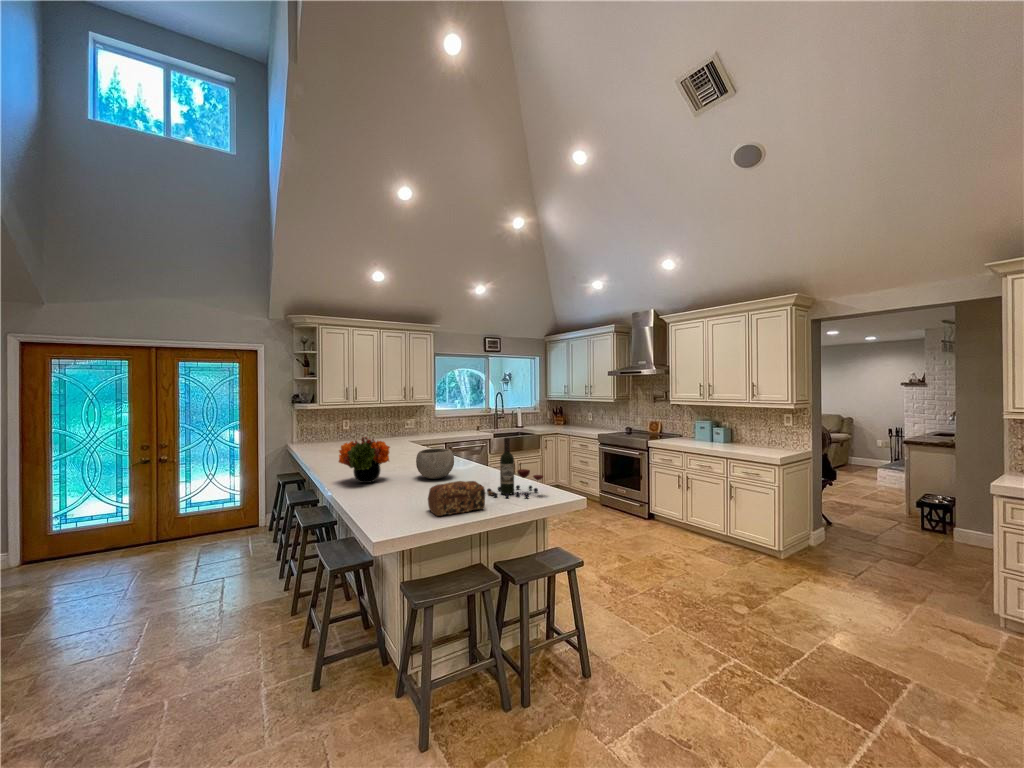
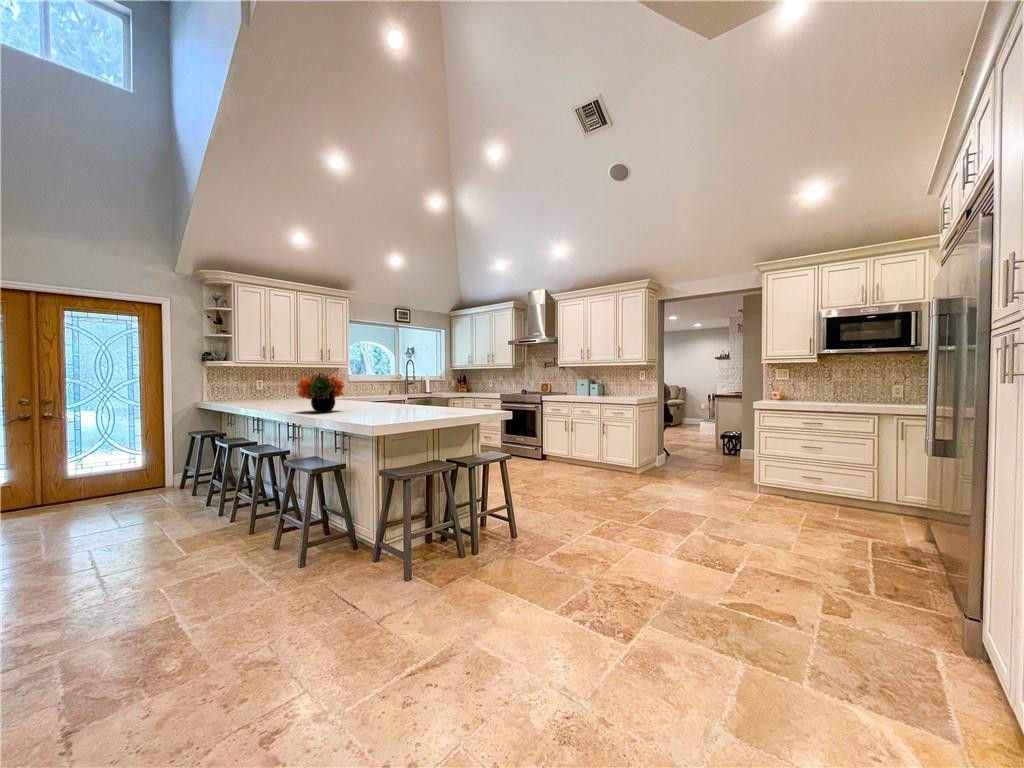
wine bottle: present [487,438,543,498] -> none [434,369,481,414]
bowl: present [416,448,454,479] -> none [366,386,399,410]
bread loaf: present [428,481,485,516] -> none [396,397,442,420]

